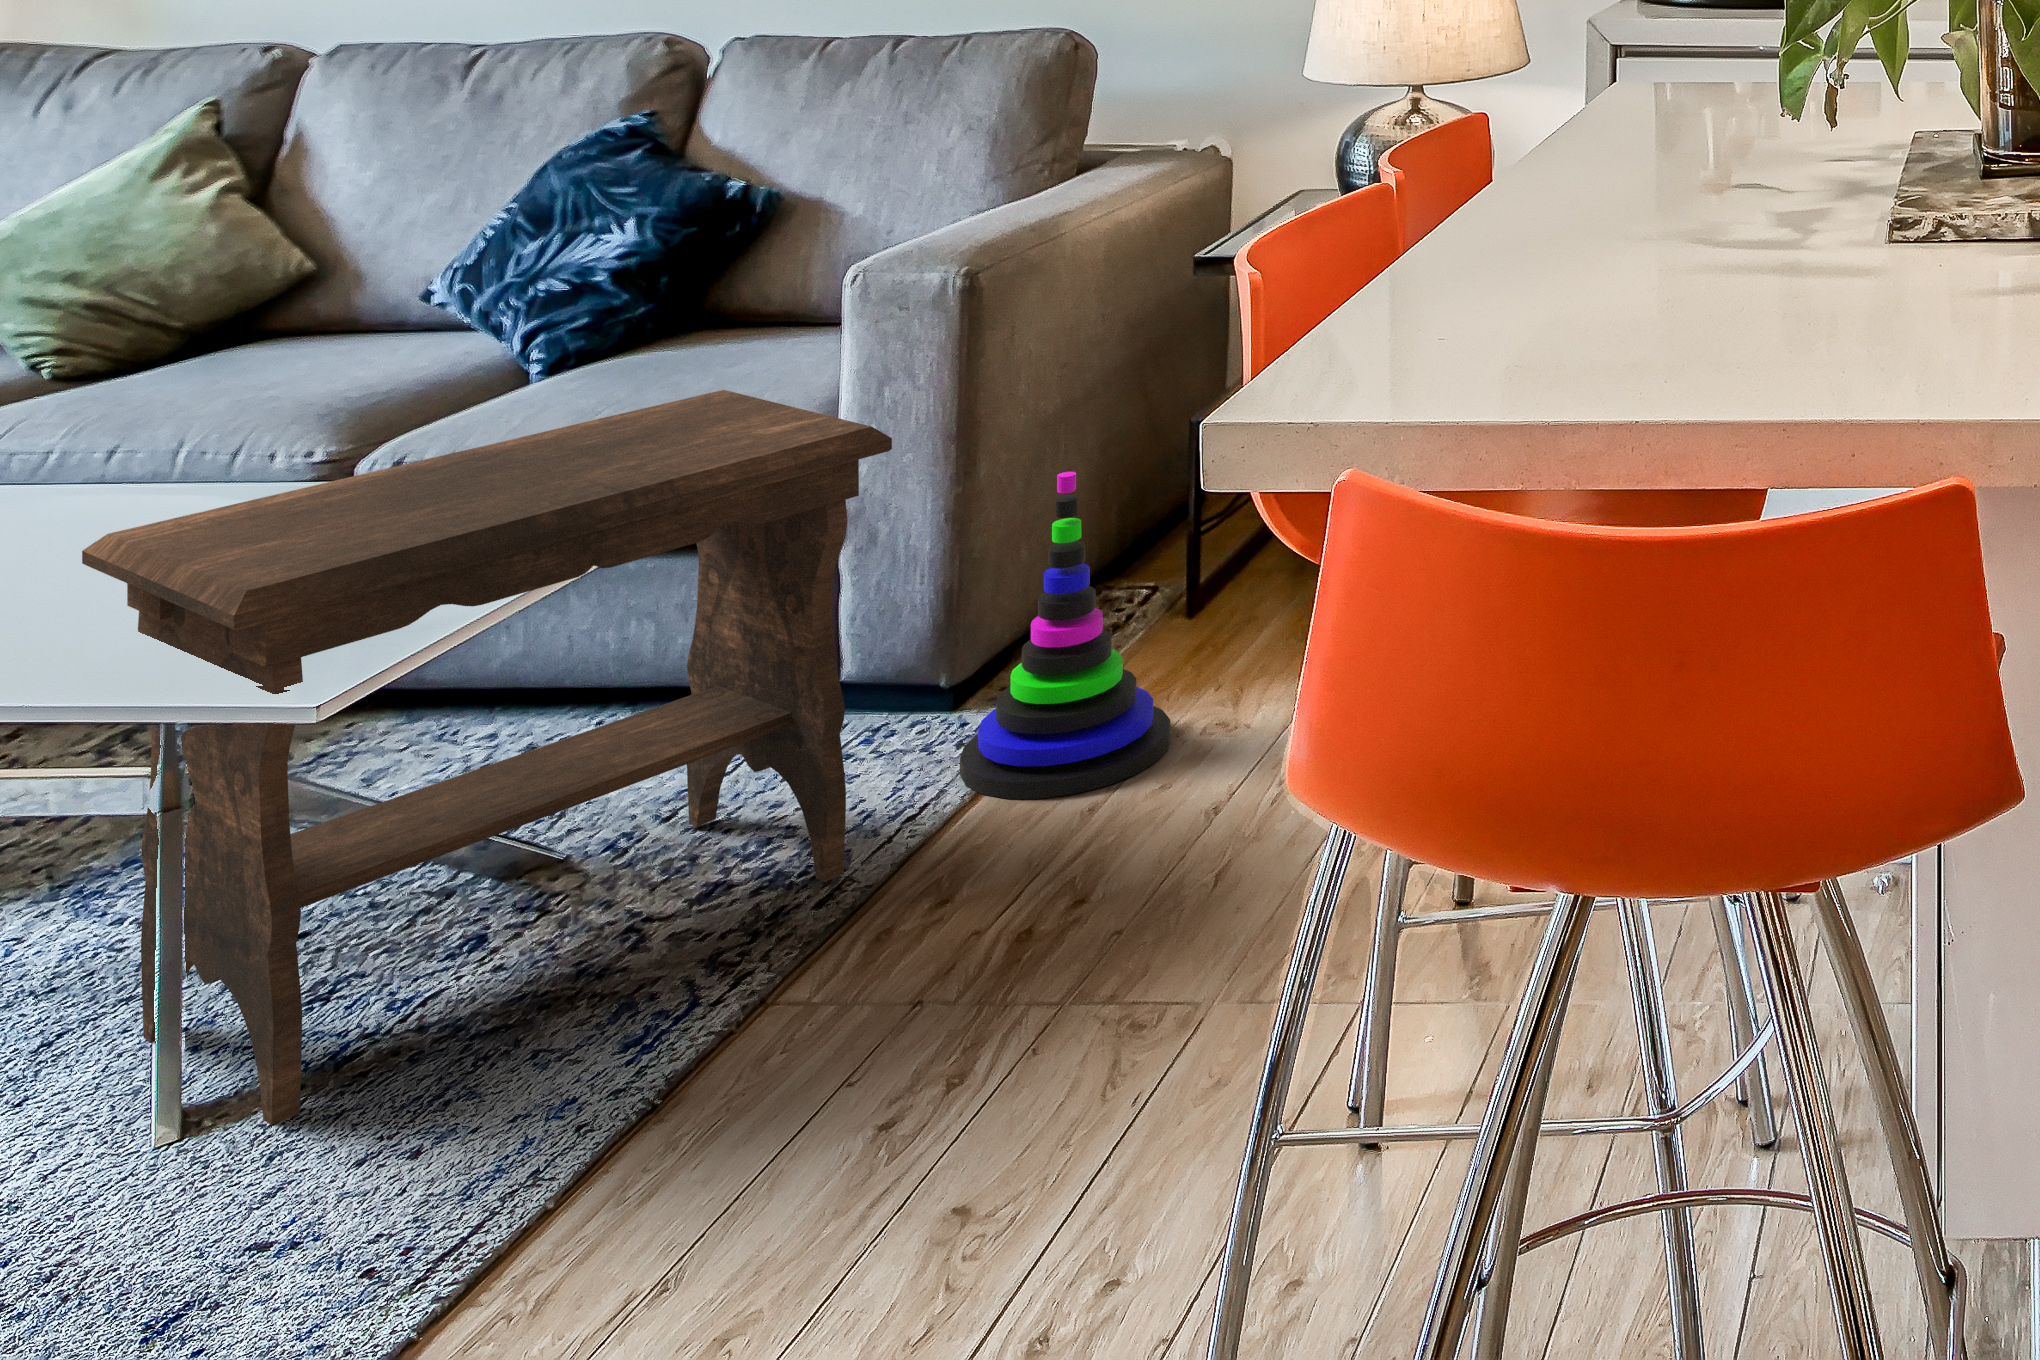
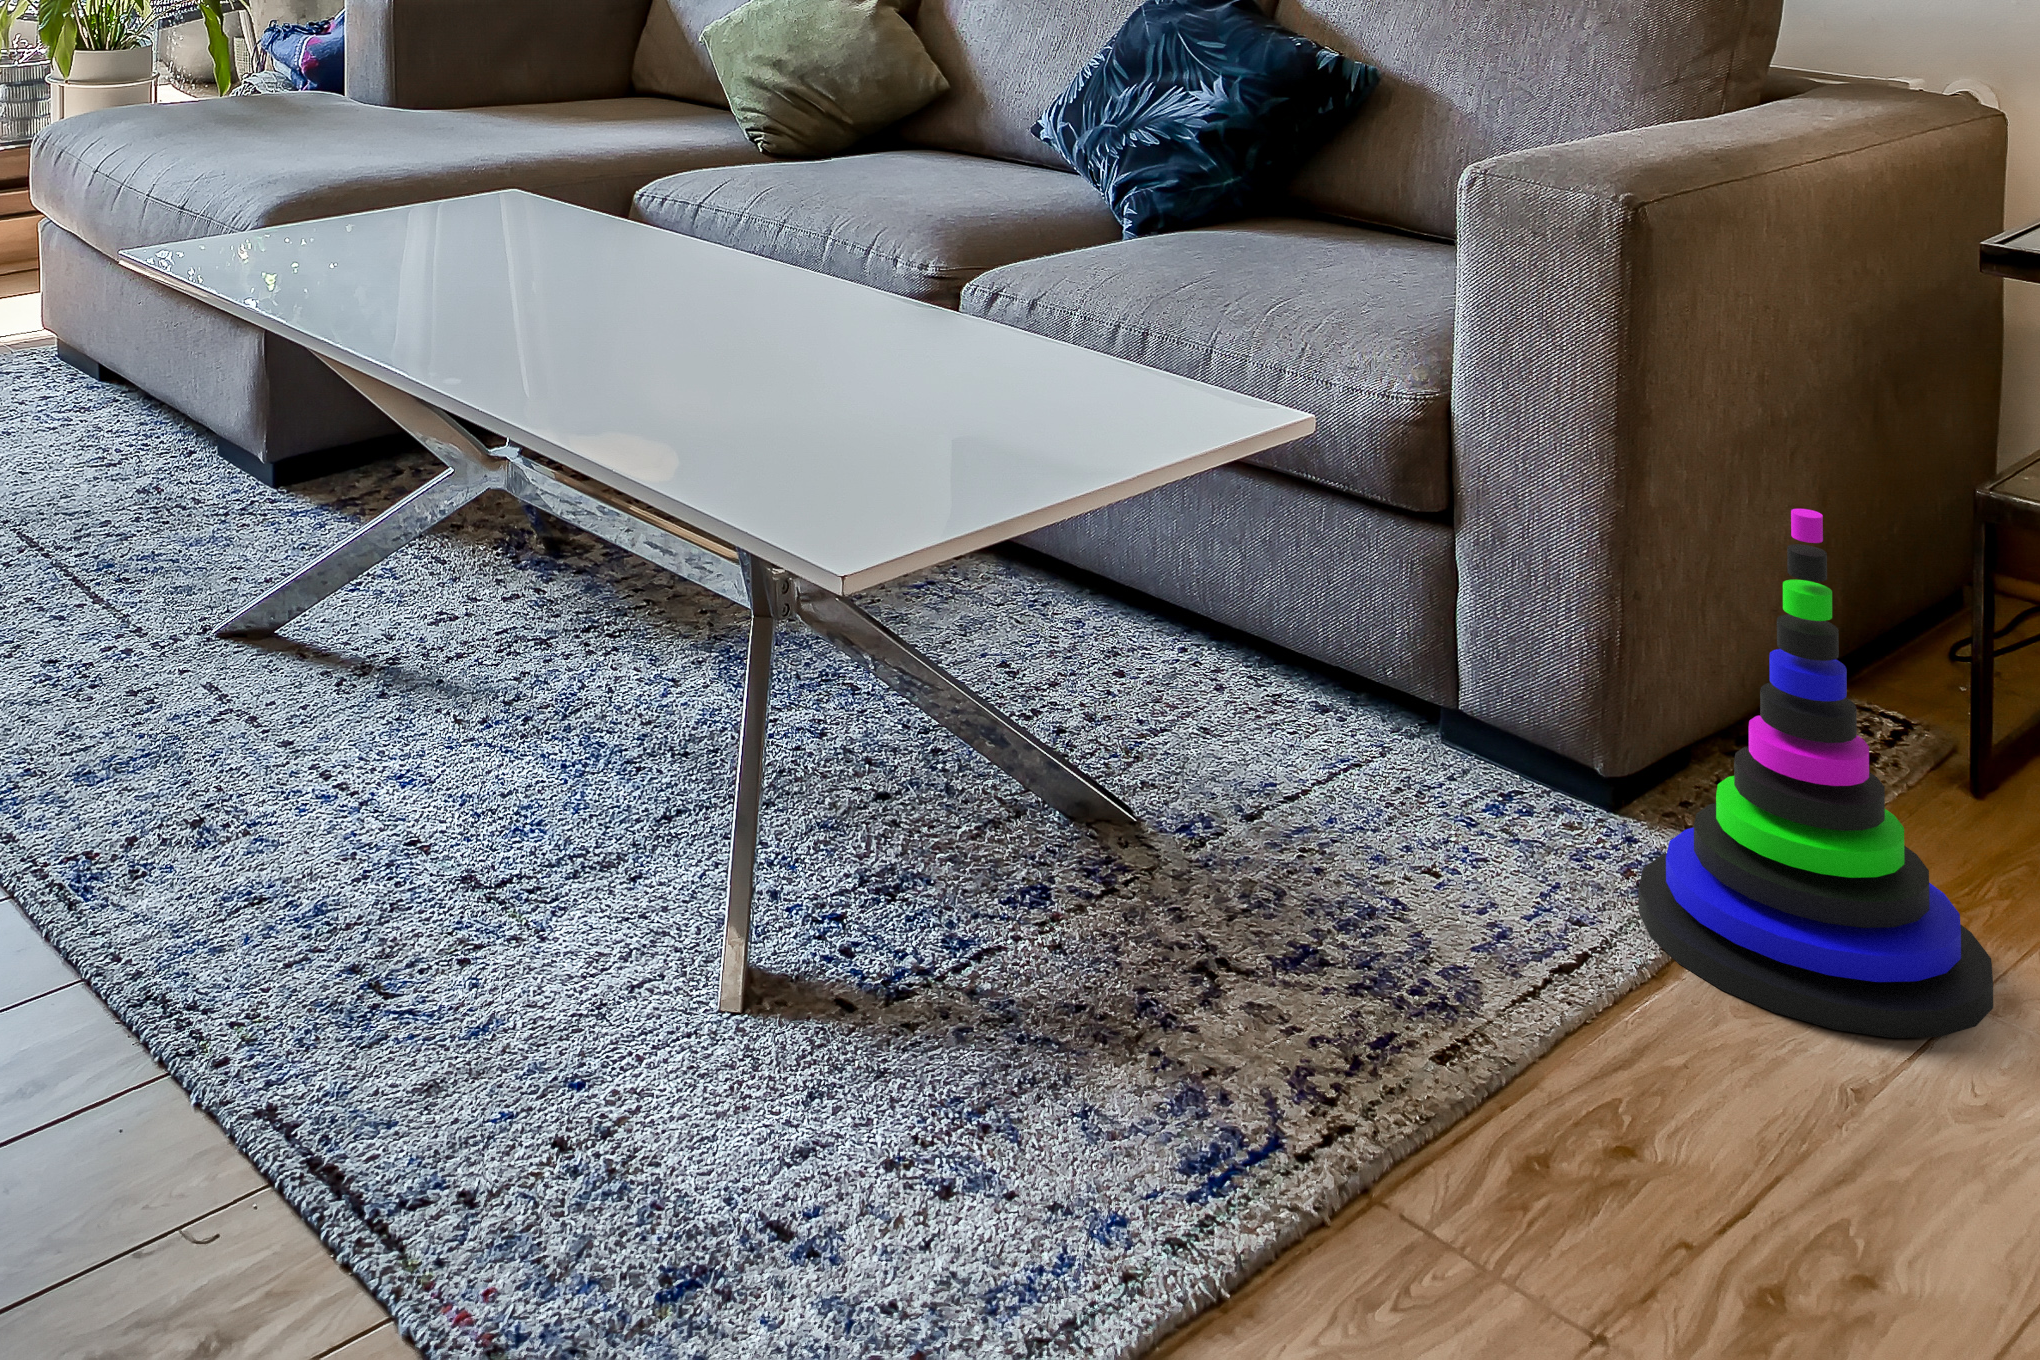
footstool: present [82,390,892,1125] -> none [667,279,1548,1070]

